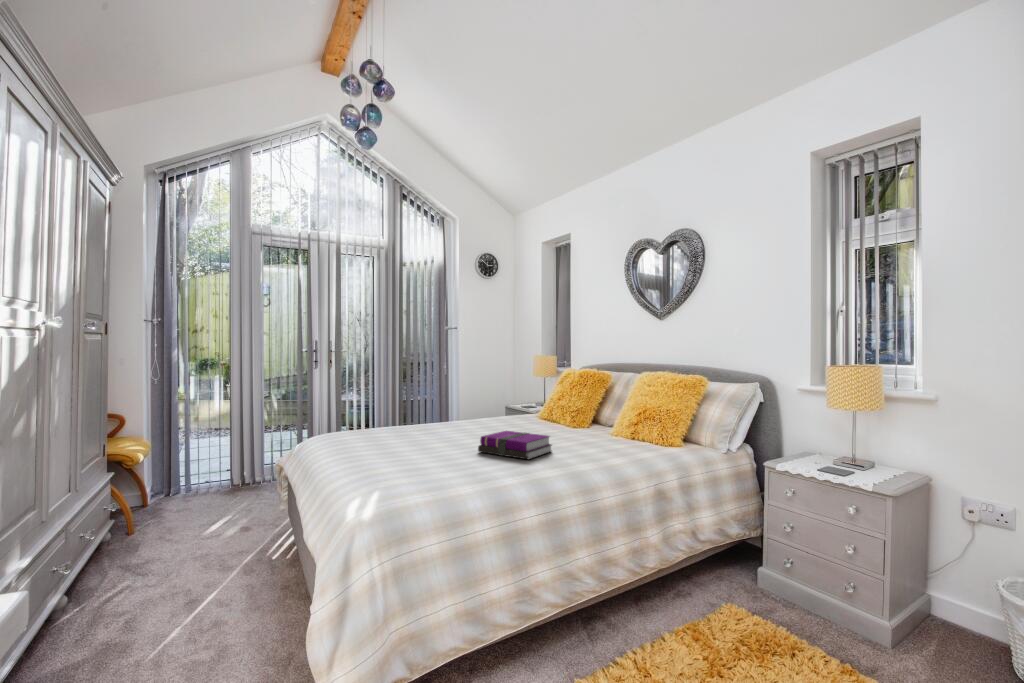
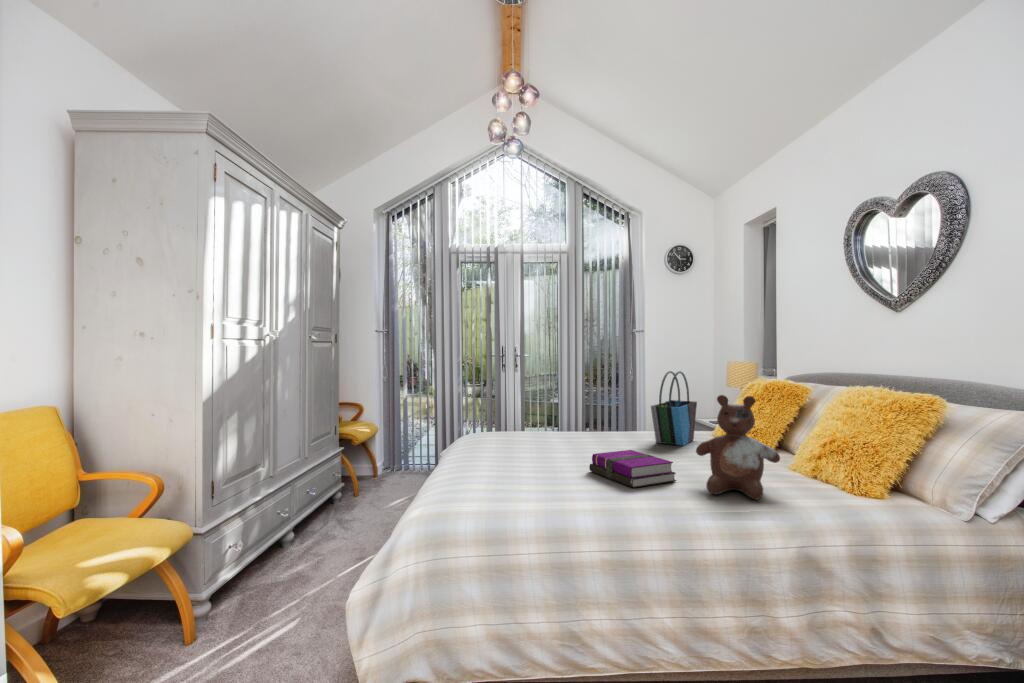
tote bag: none [500,363,527,426] -> present [651,371,697,446]
stuffed bear: none [566,379,626,457] -> present [696,395,780,500]

